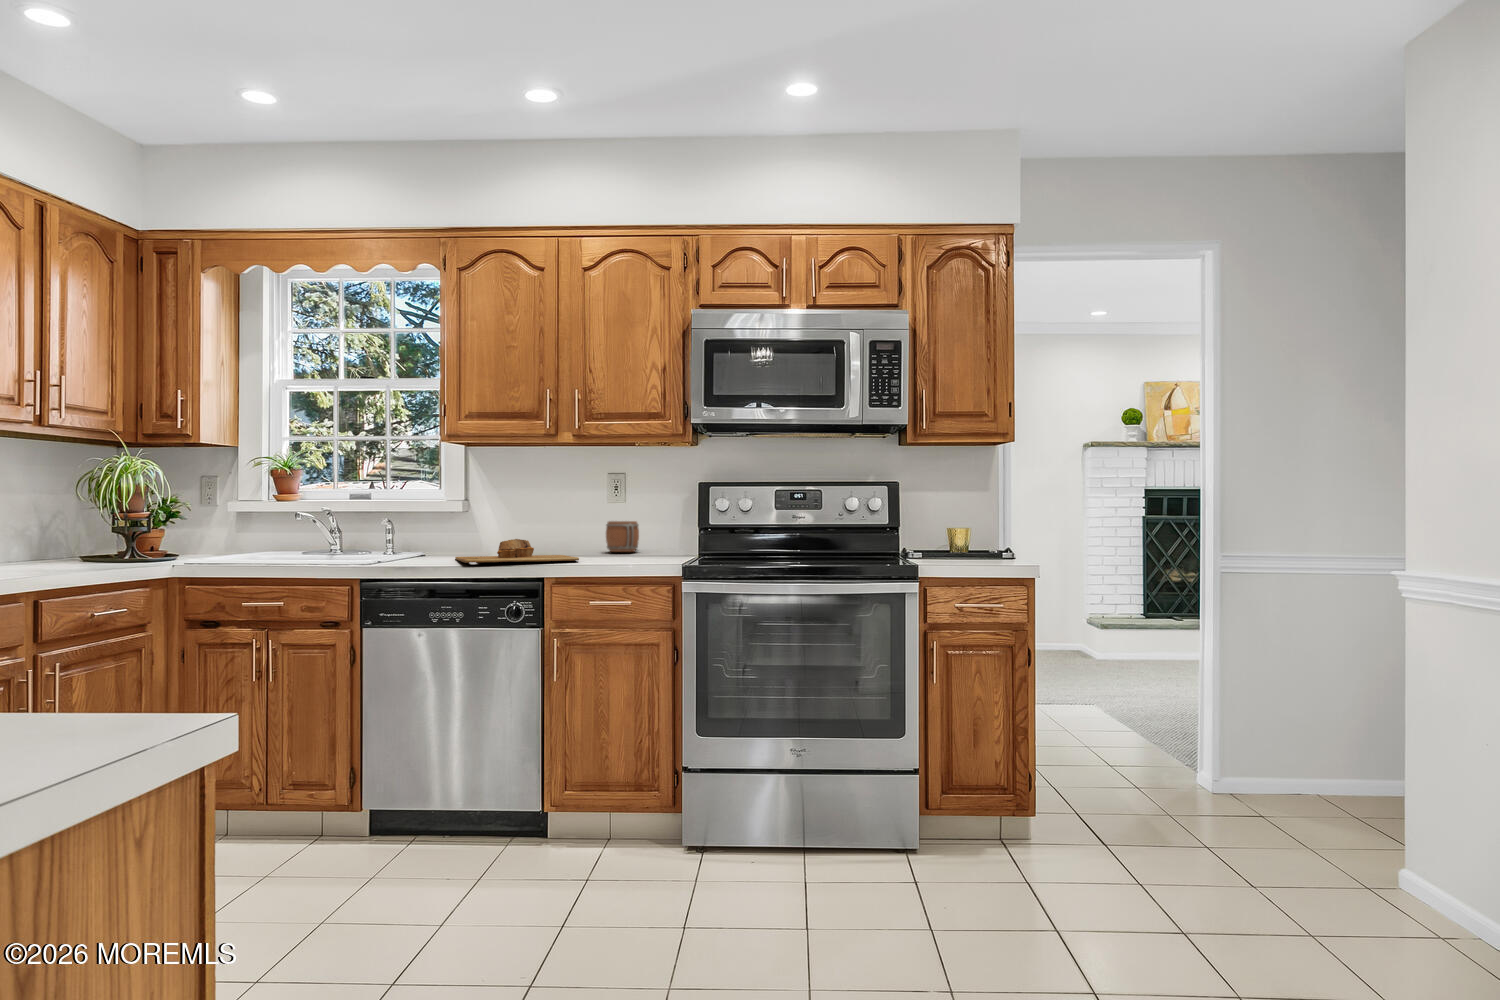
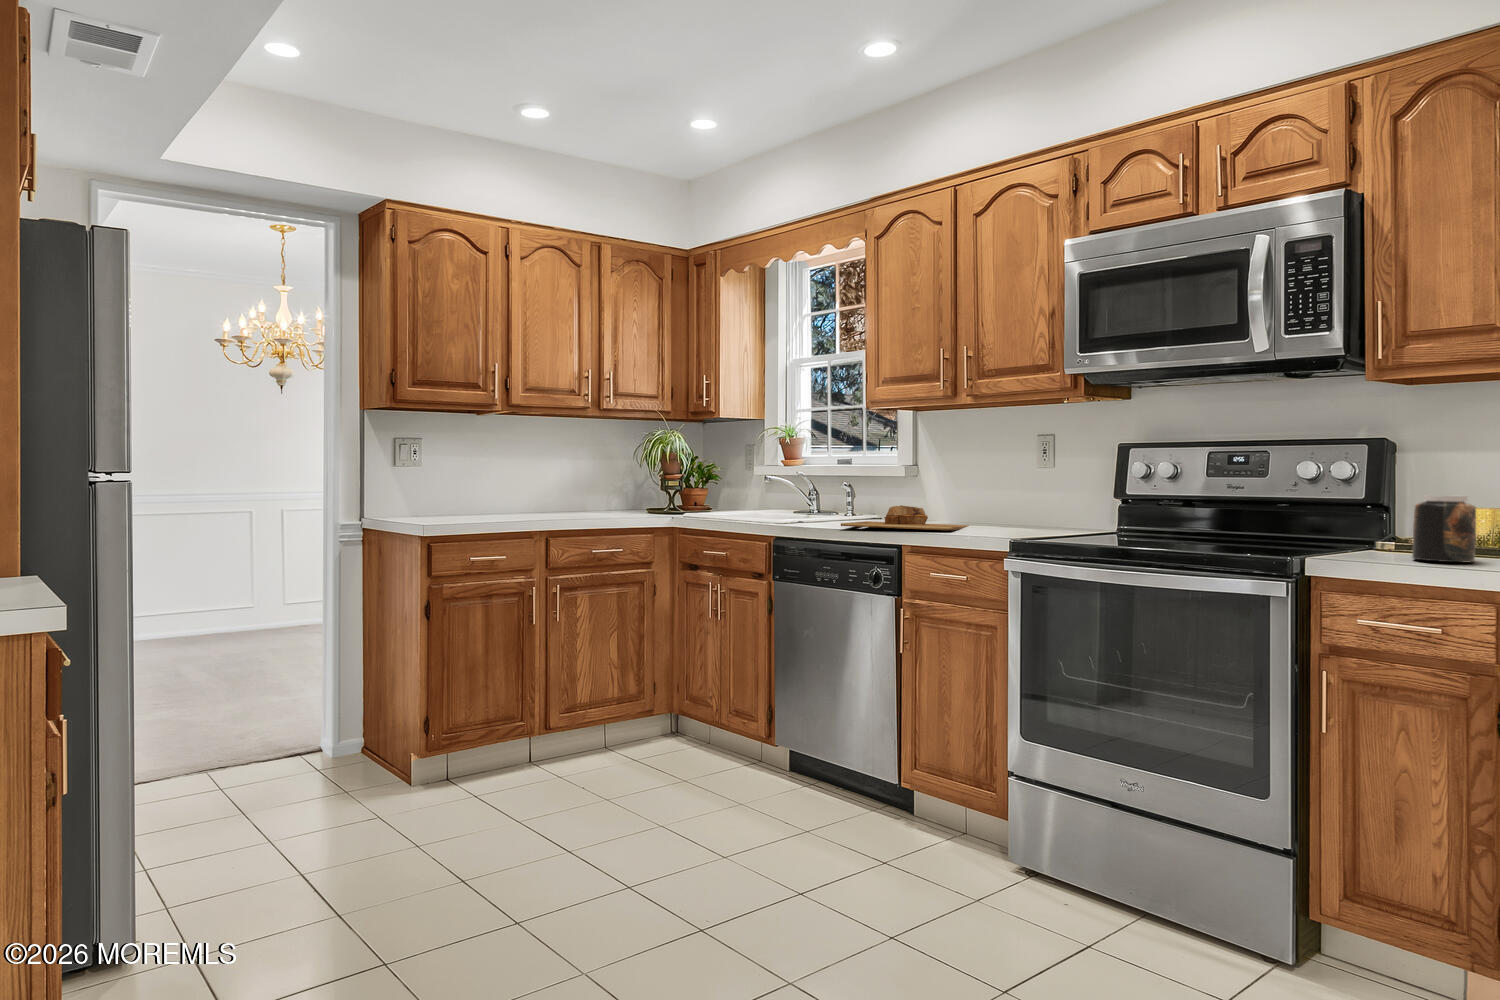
jar: none [942,518,976,560] -> present [1412,495,1476,562]
mug: present [606,521,639,552] -> none [1019,491,1070,526]

